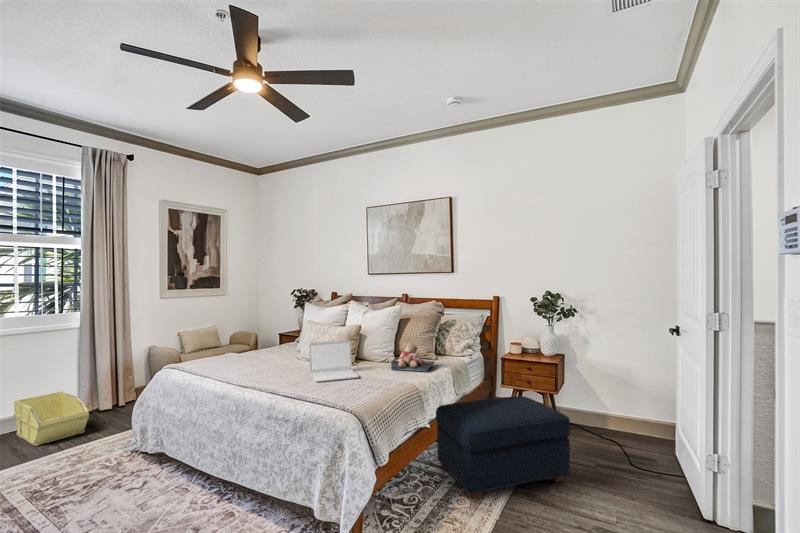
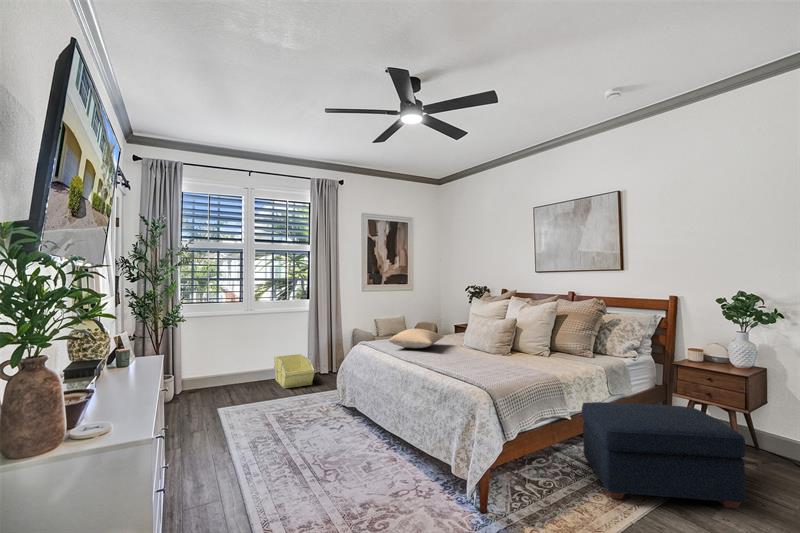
laptop: present [309,340,359,382] -> none [463,331,505,365]
teddy bear: present [391,343,434,372] -> none [540,337,587,368]
pillow: none [212,344,281,368] -> present [389,329,444,348]

